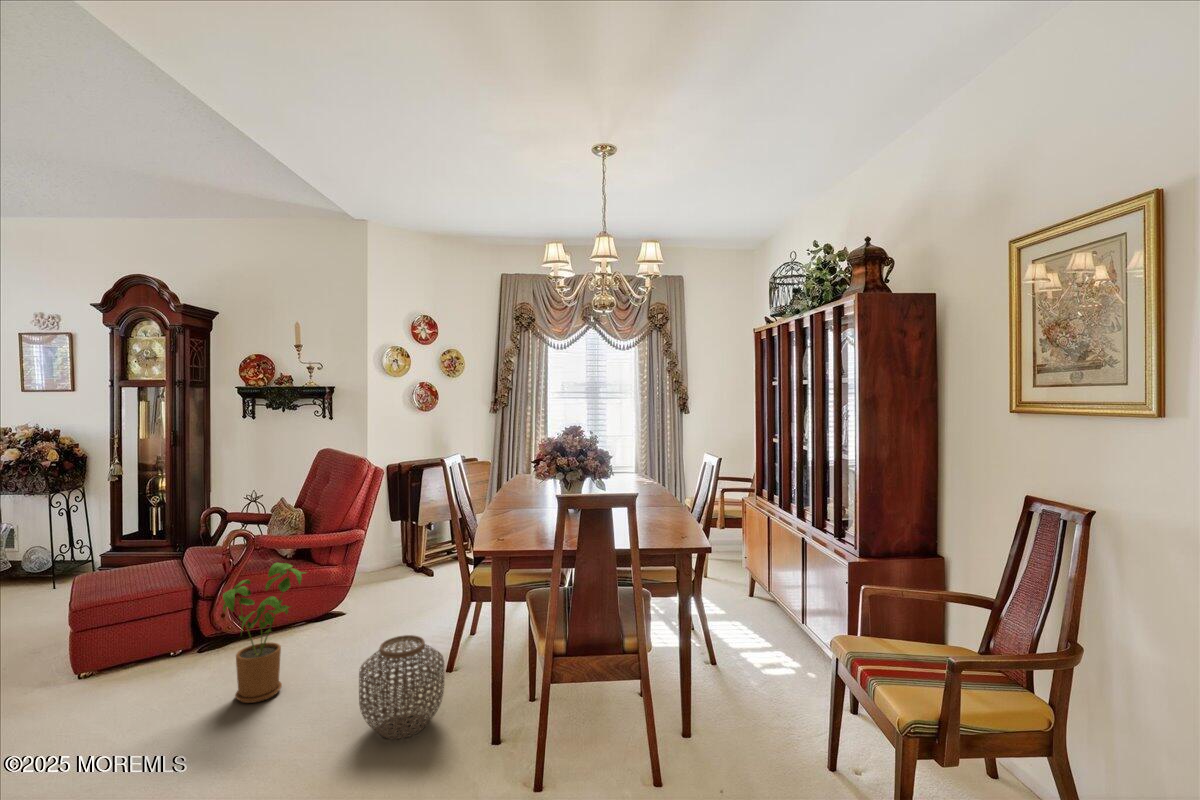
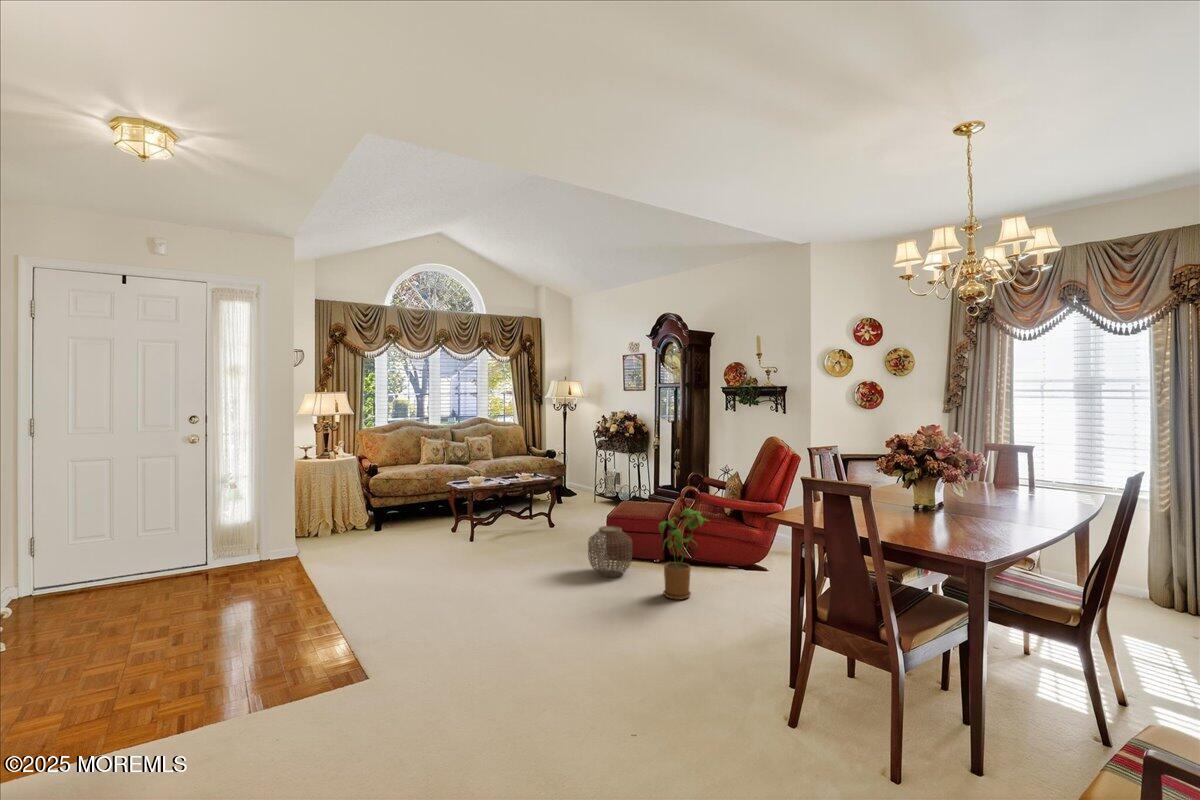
woven basket: present [359,635,444,739] -> present [588,526,632,577]

